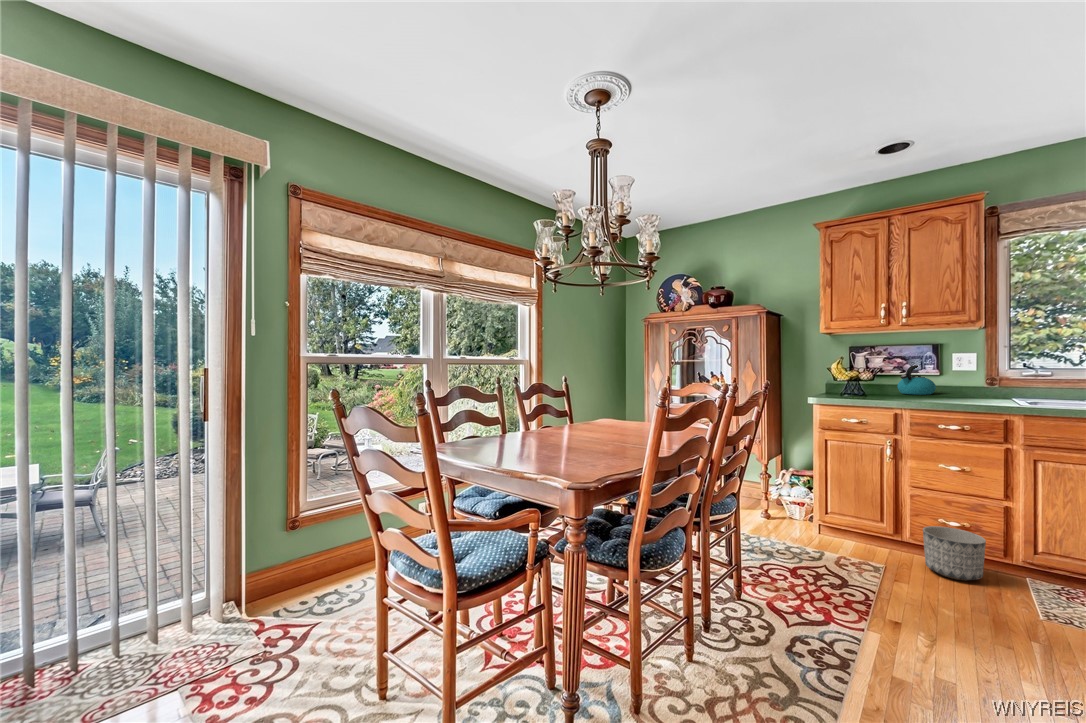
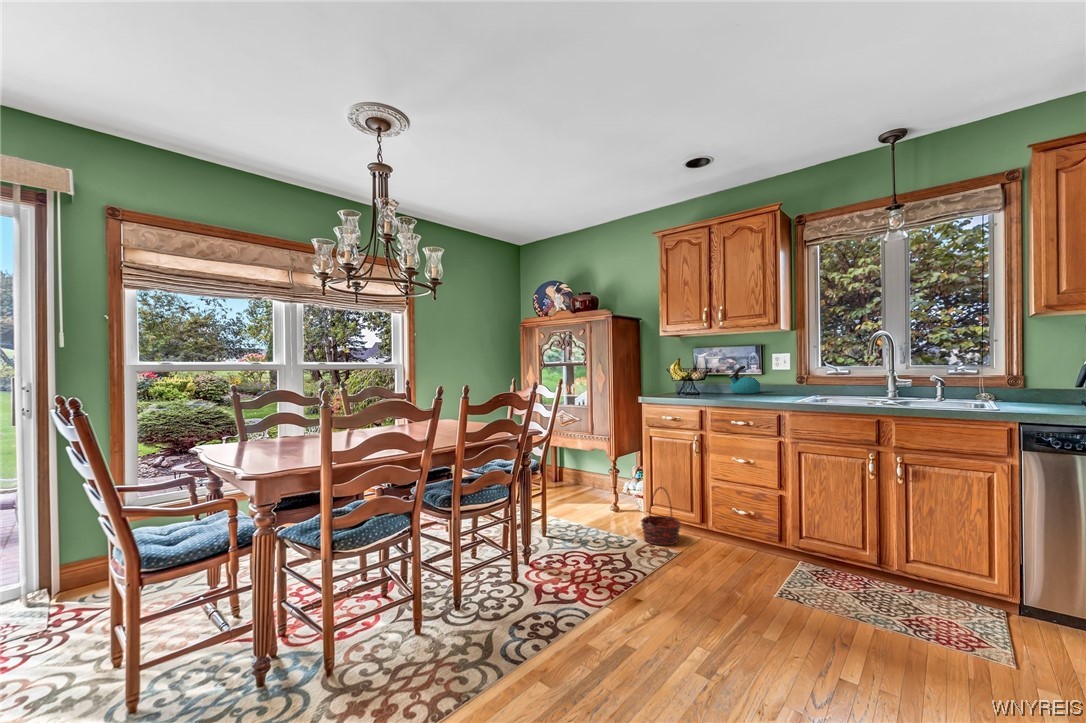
basket: none [825,494,876,558] -> present [641,487,681,545]
planter: present [923,526,986,581] -> none [709,515,755,563]

